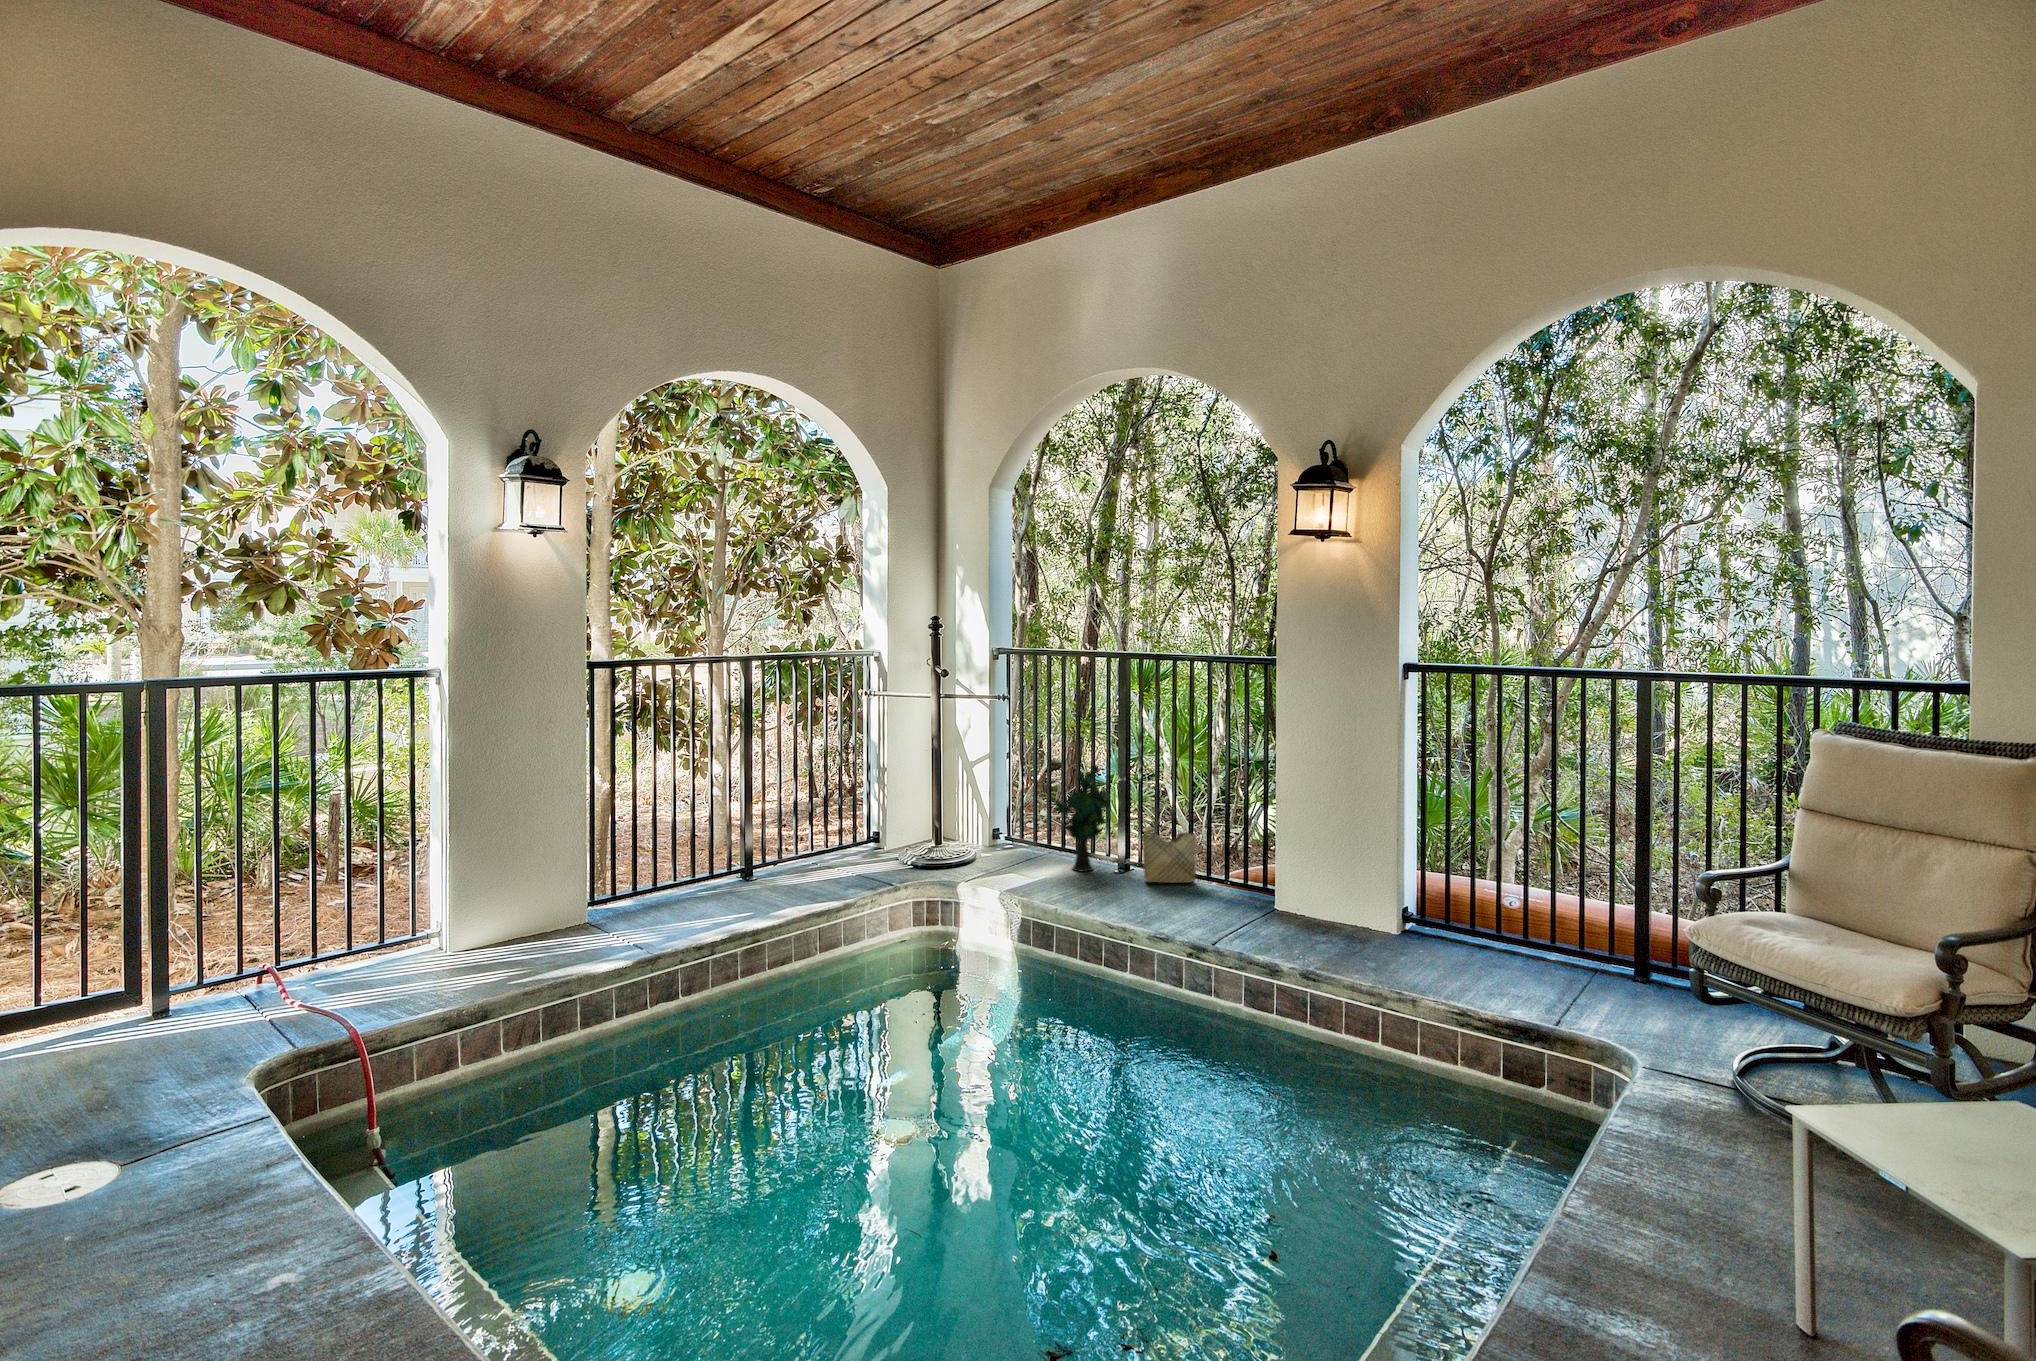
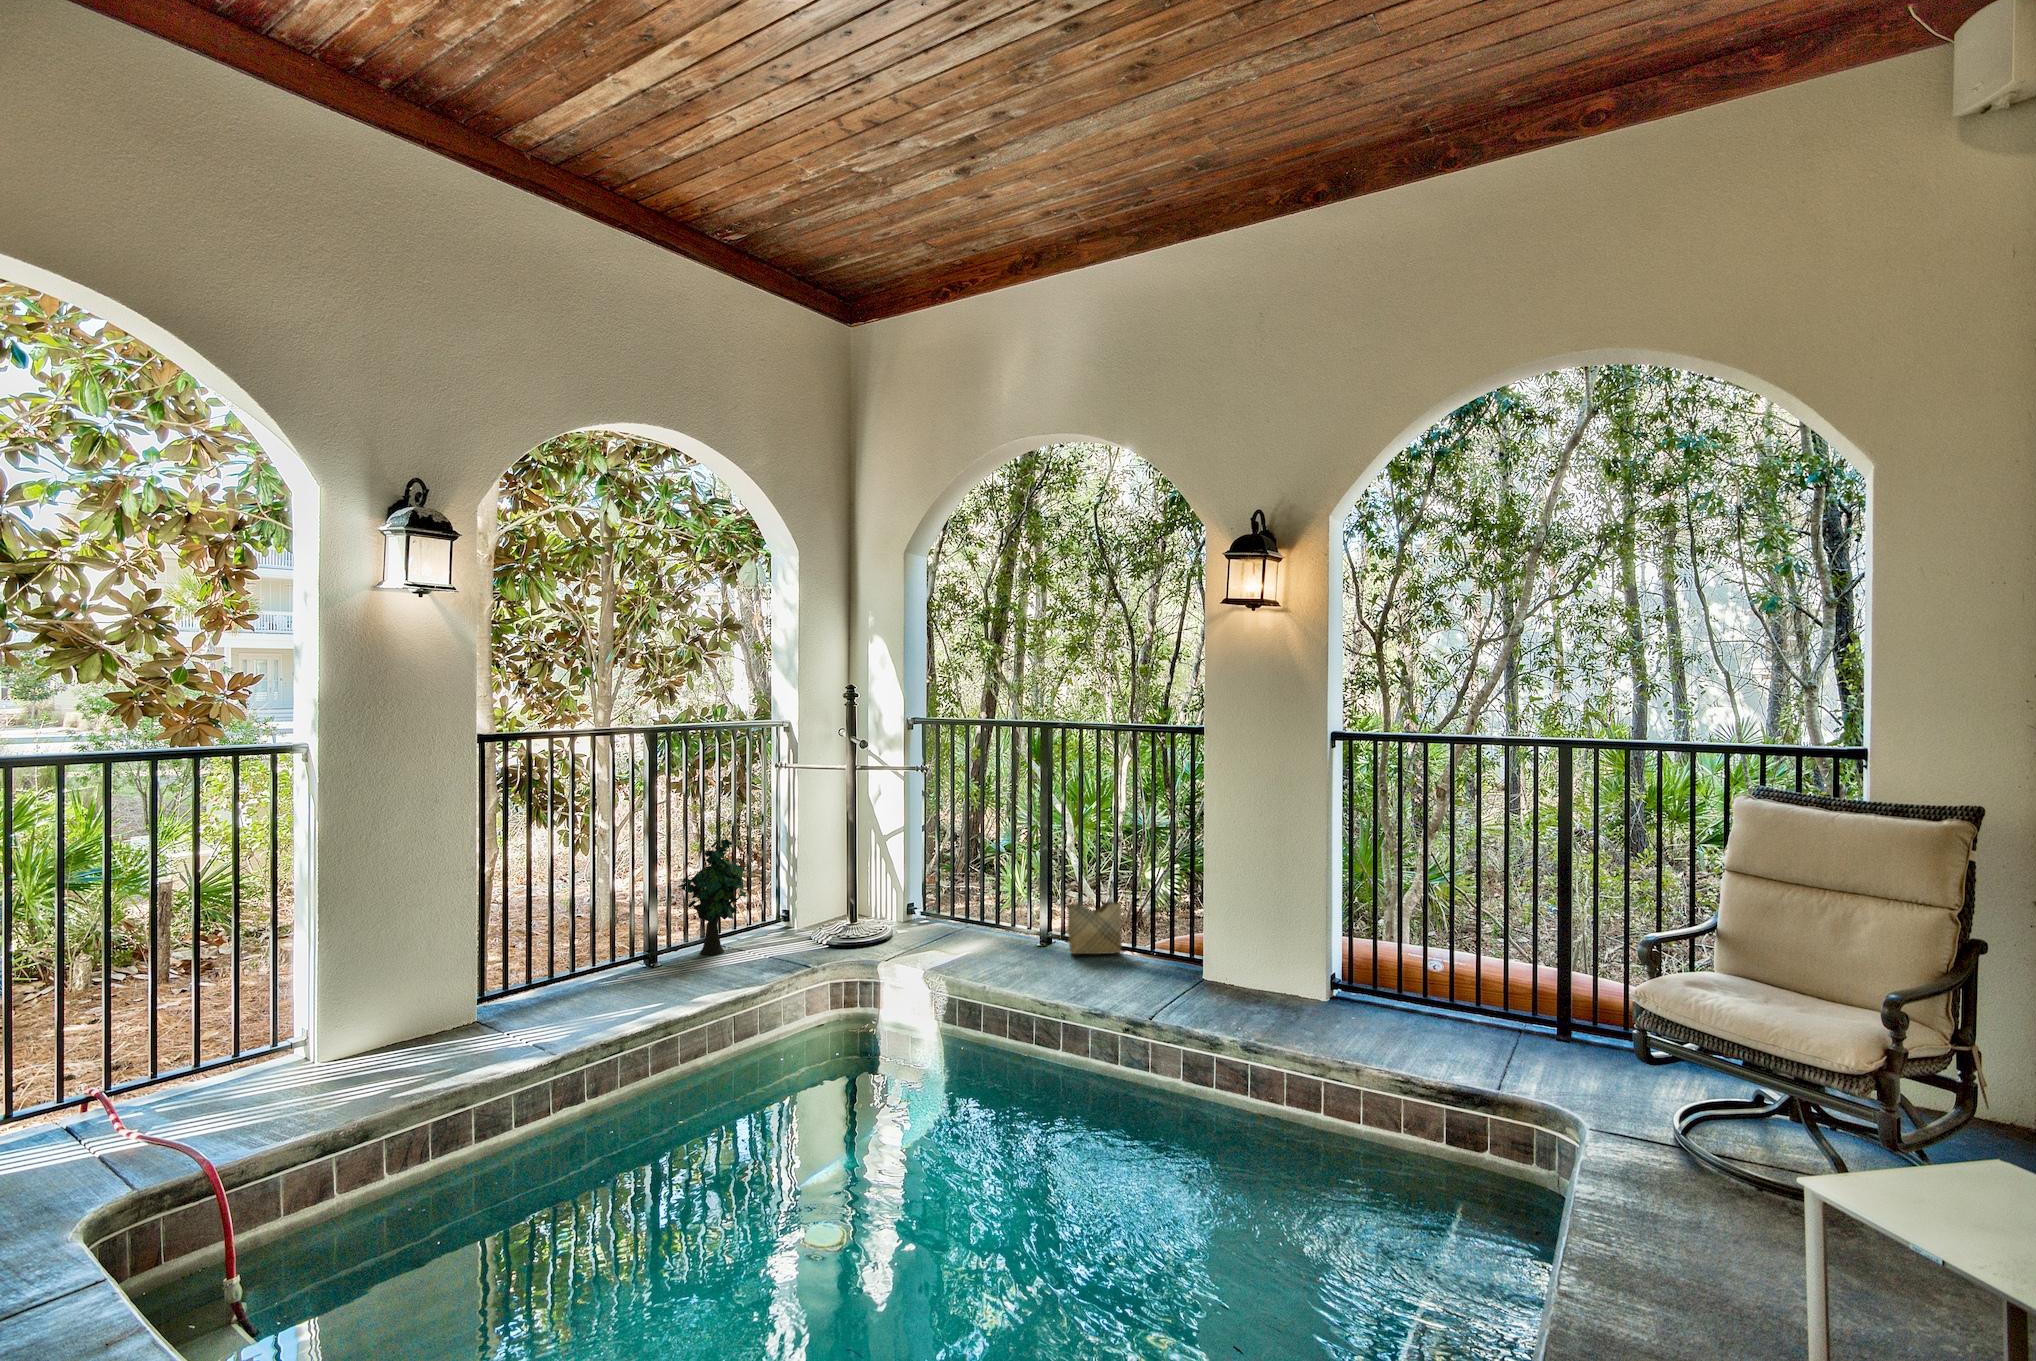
decorative plant: present [1054,765,1111,872] -> present [678,839,747,955]

